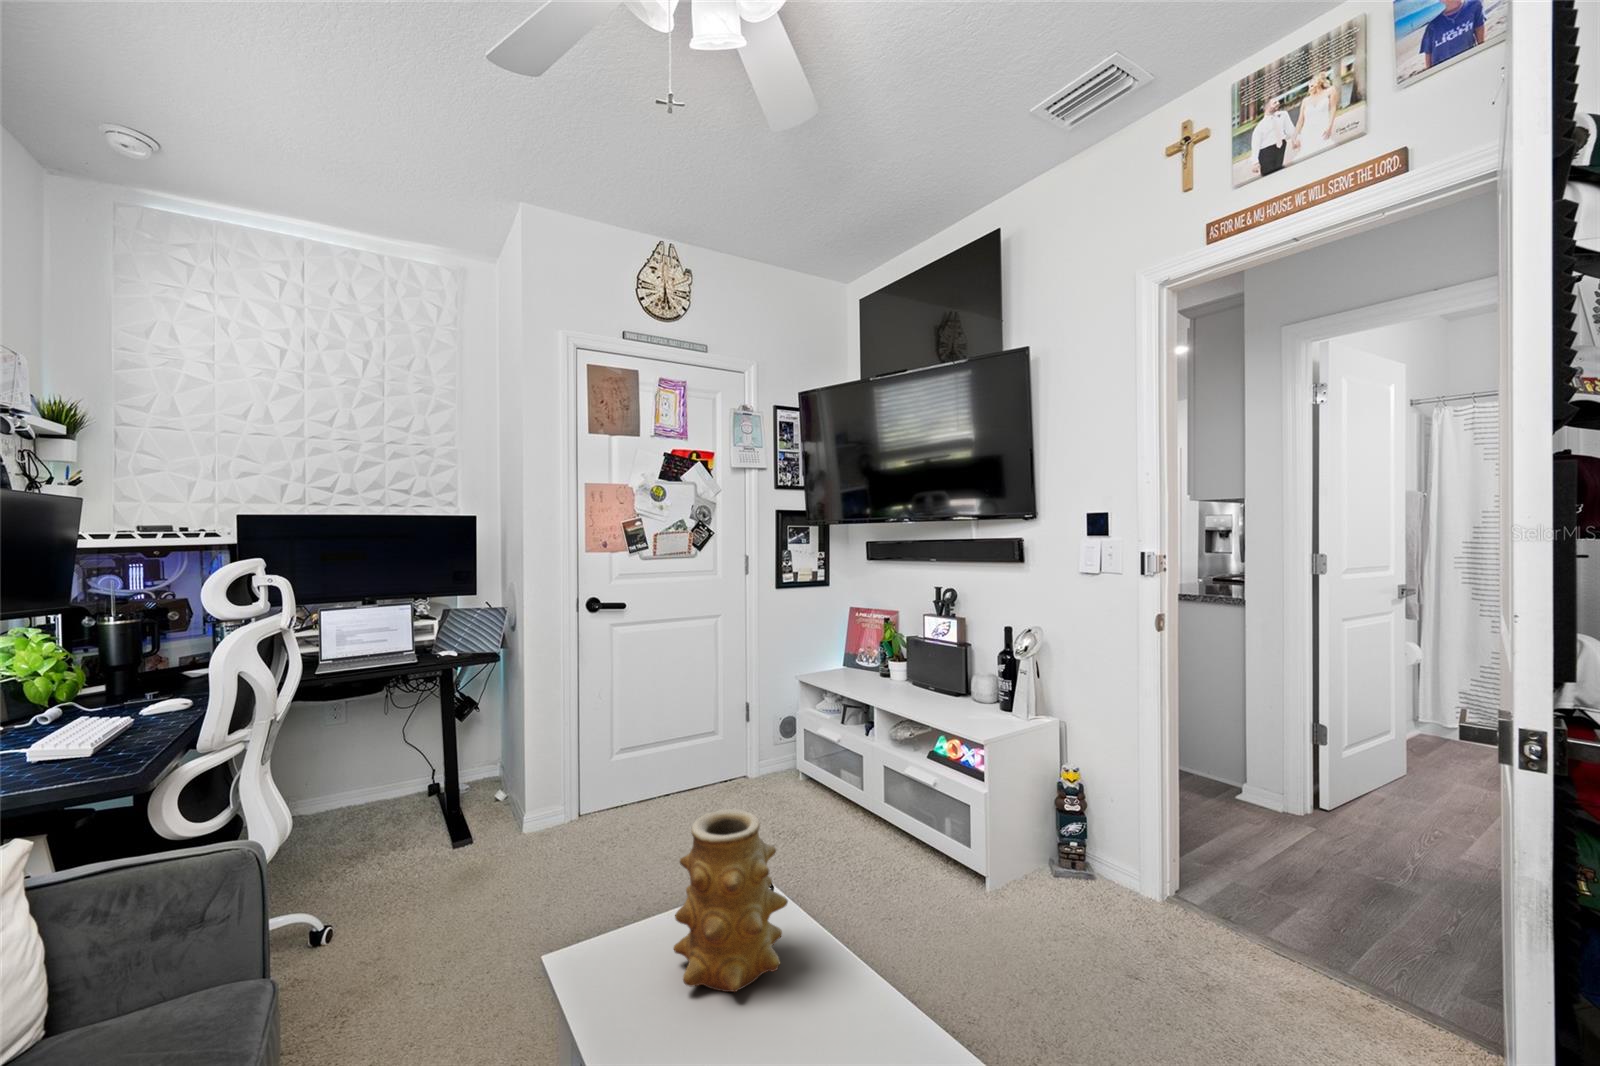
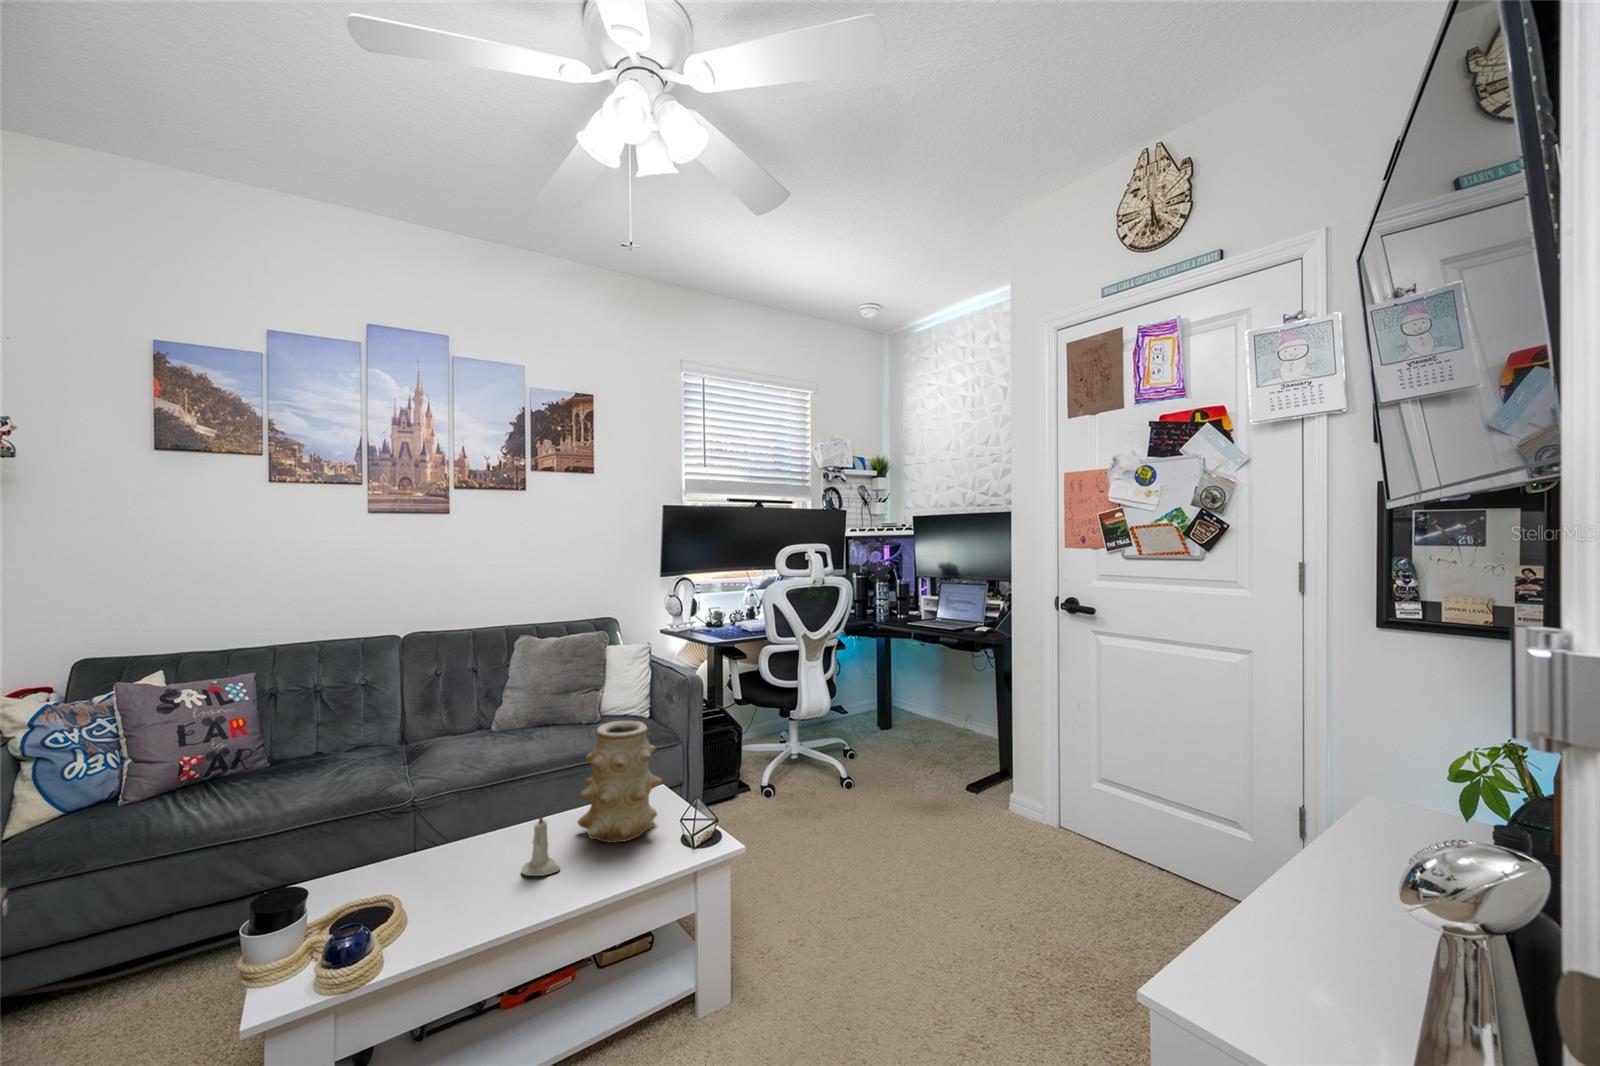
candle: none [819,931,860,1025] -> present [522,812,560,876]

